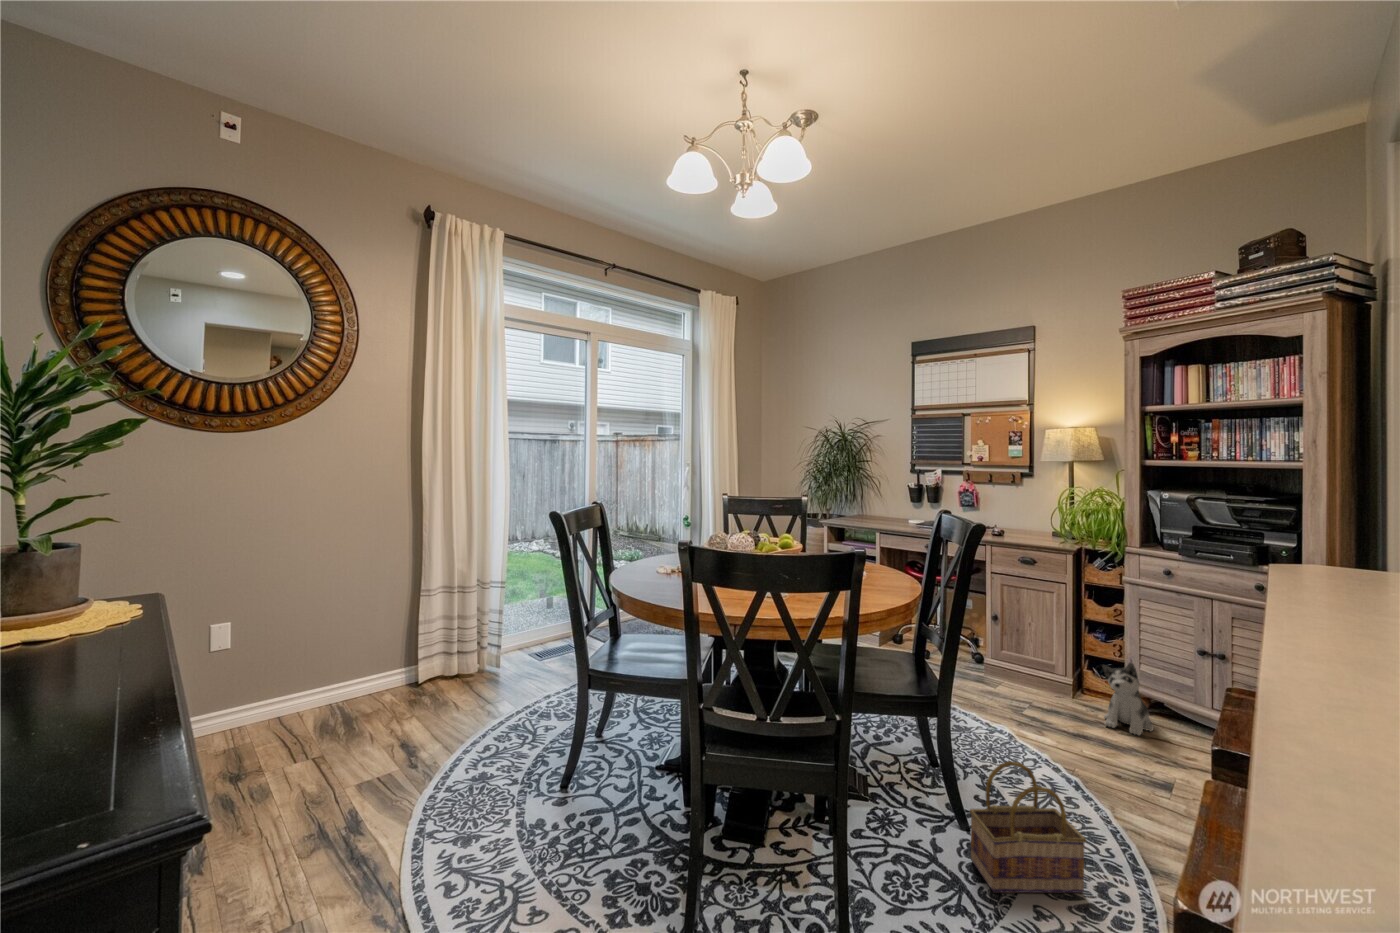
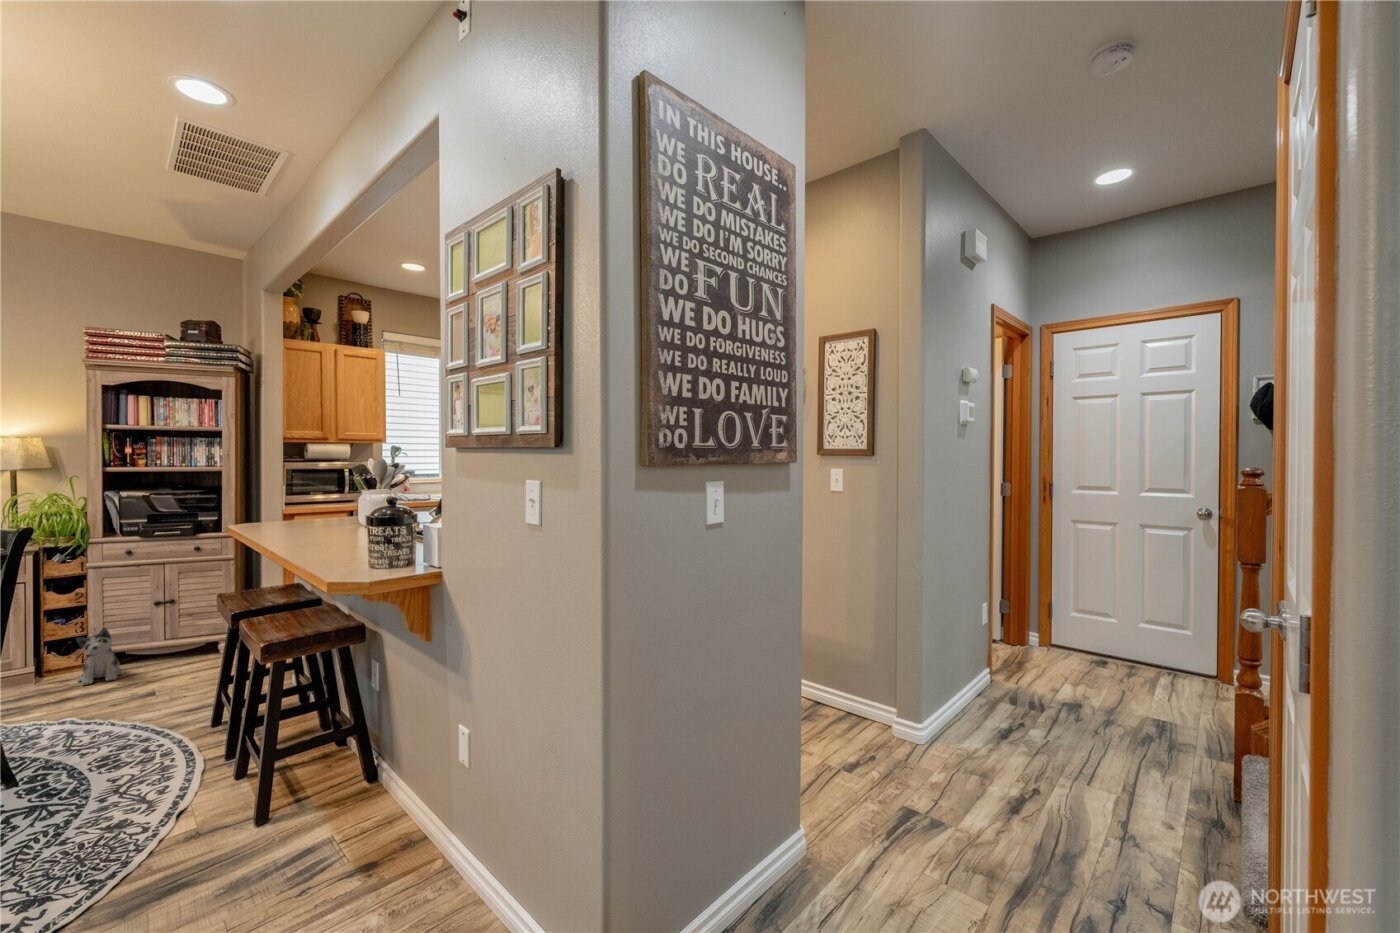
basket: present [970,761,1086,893] -> none [32,700,136,793]

